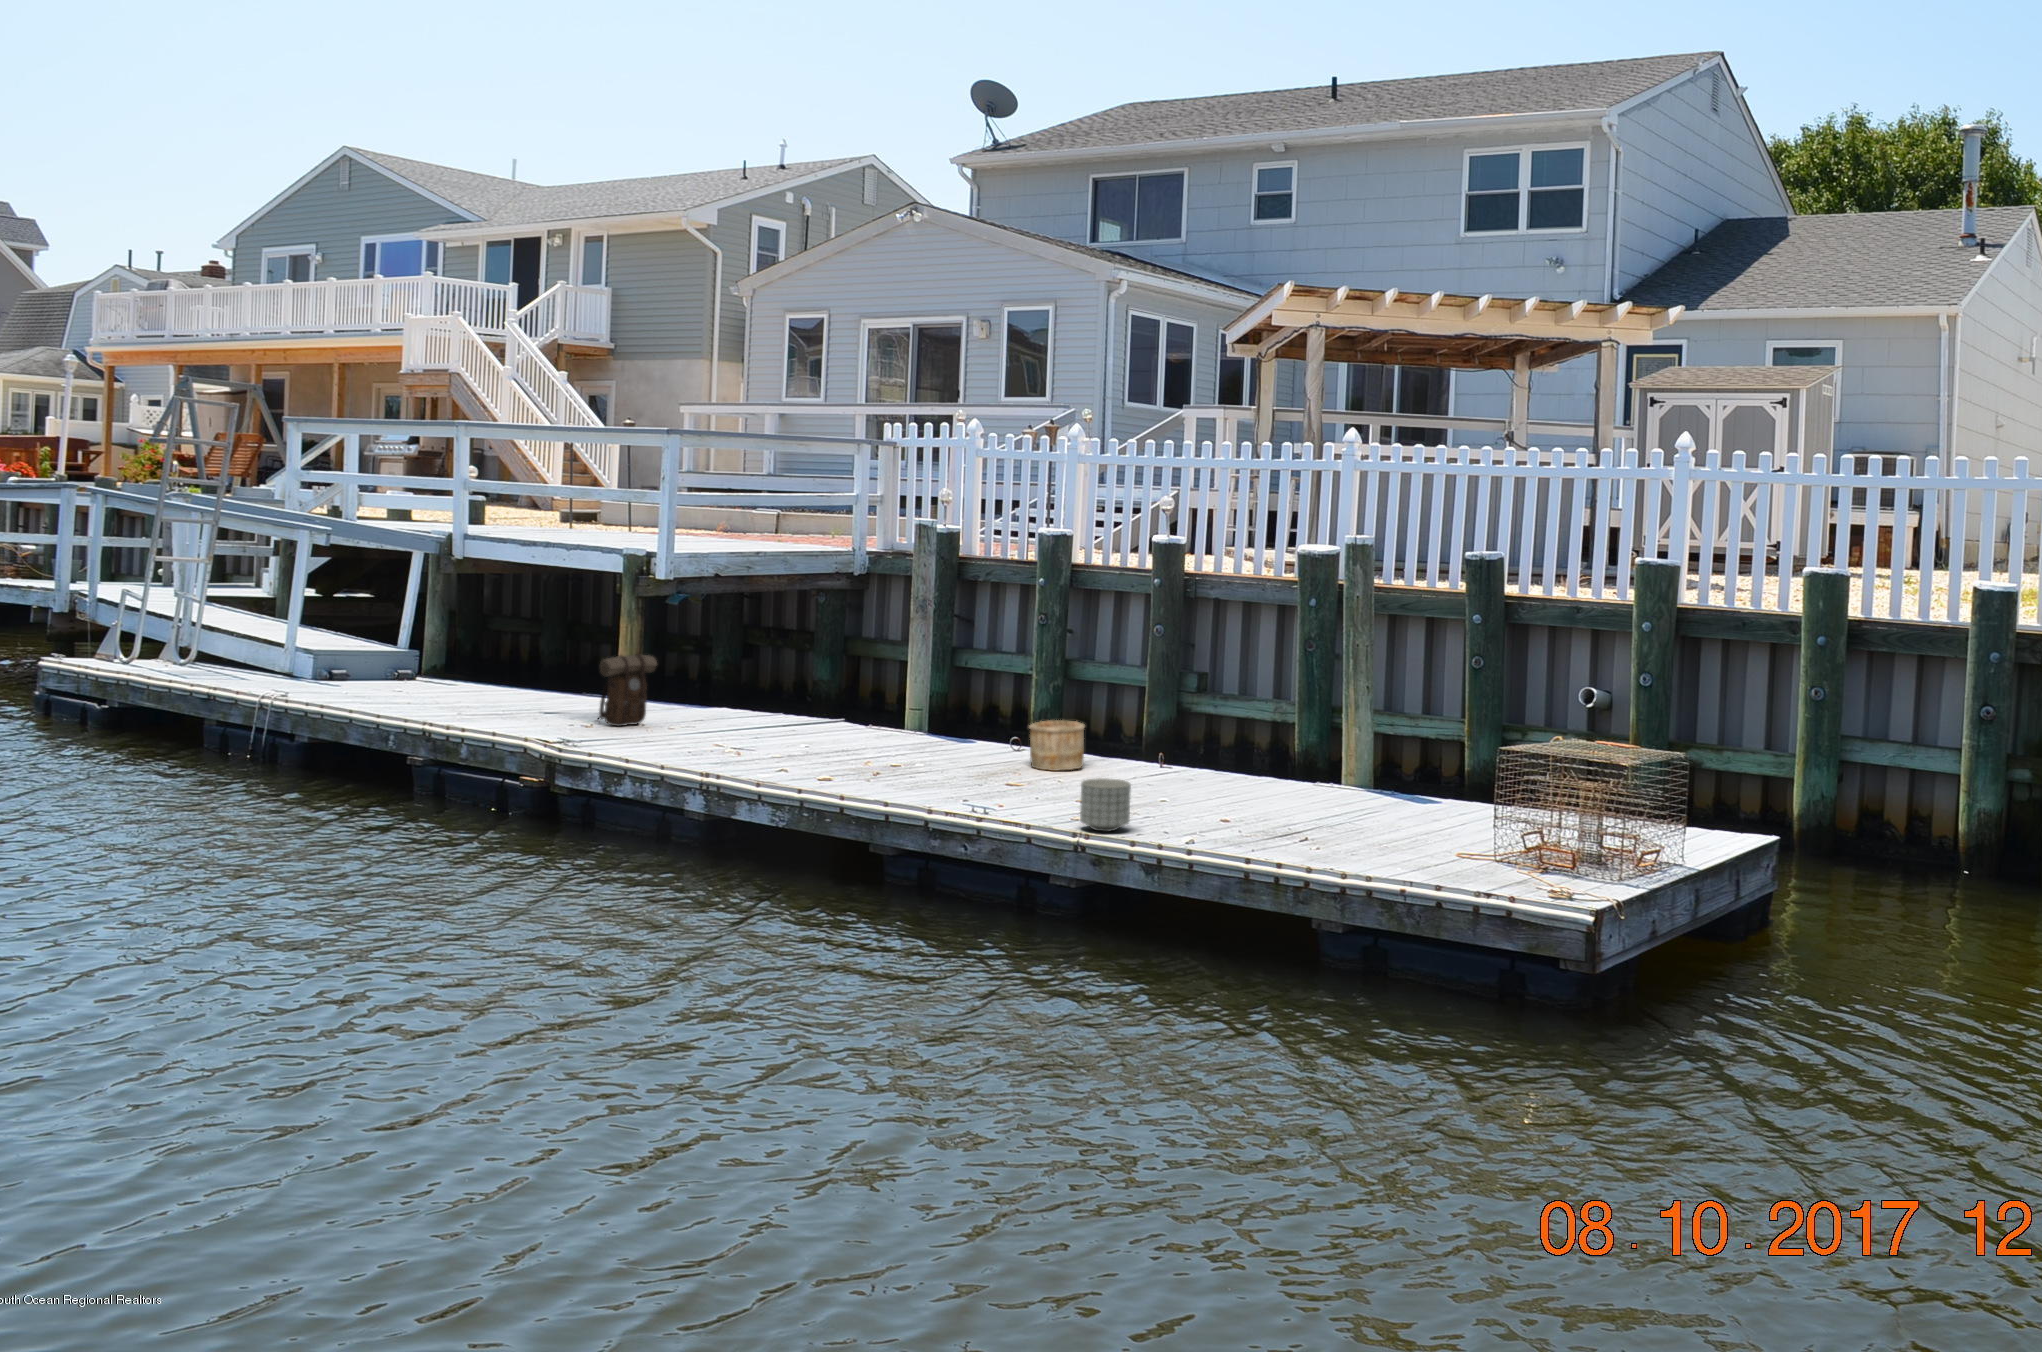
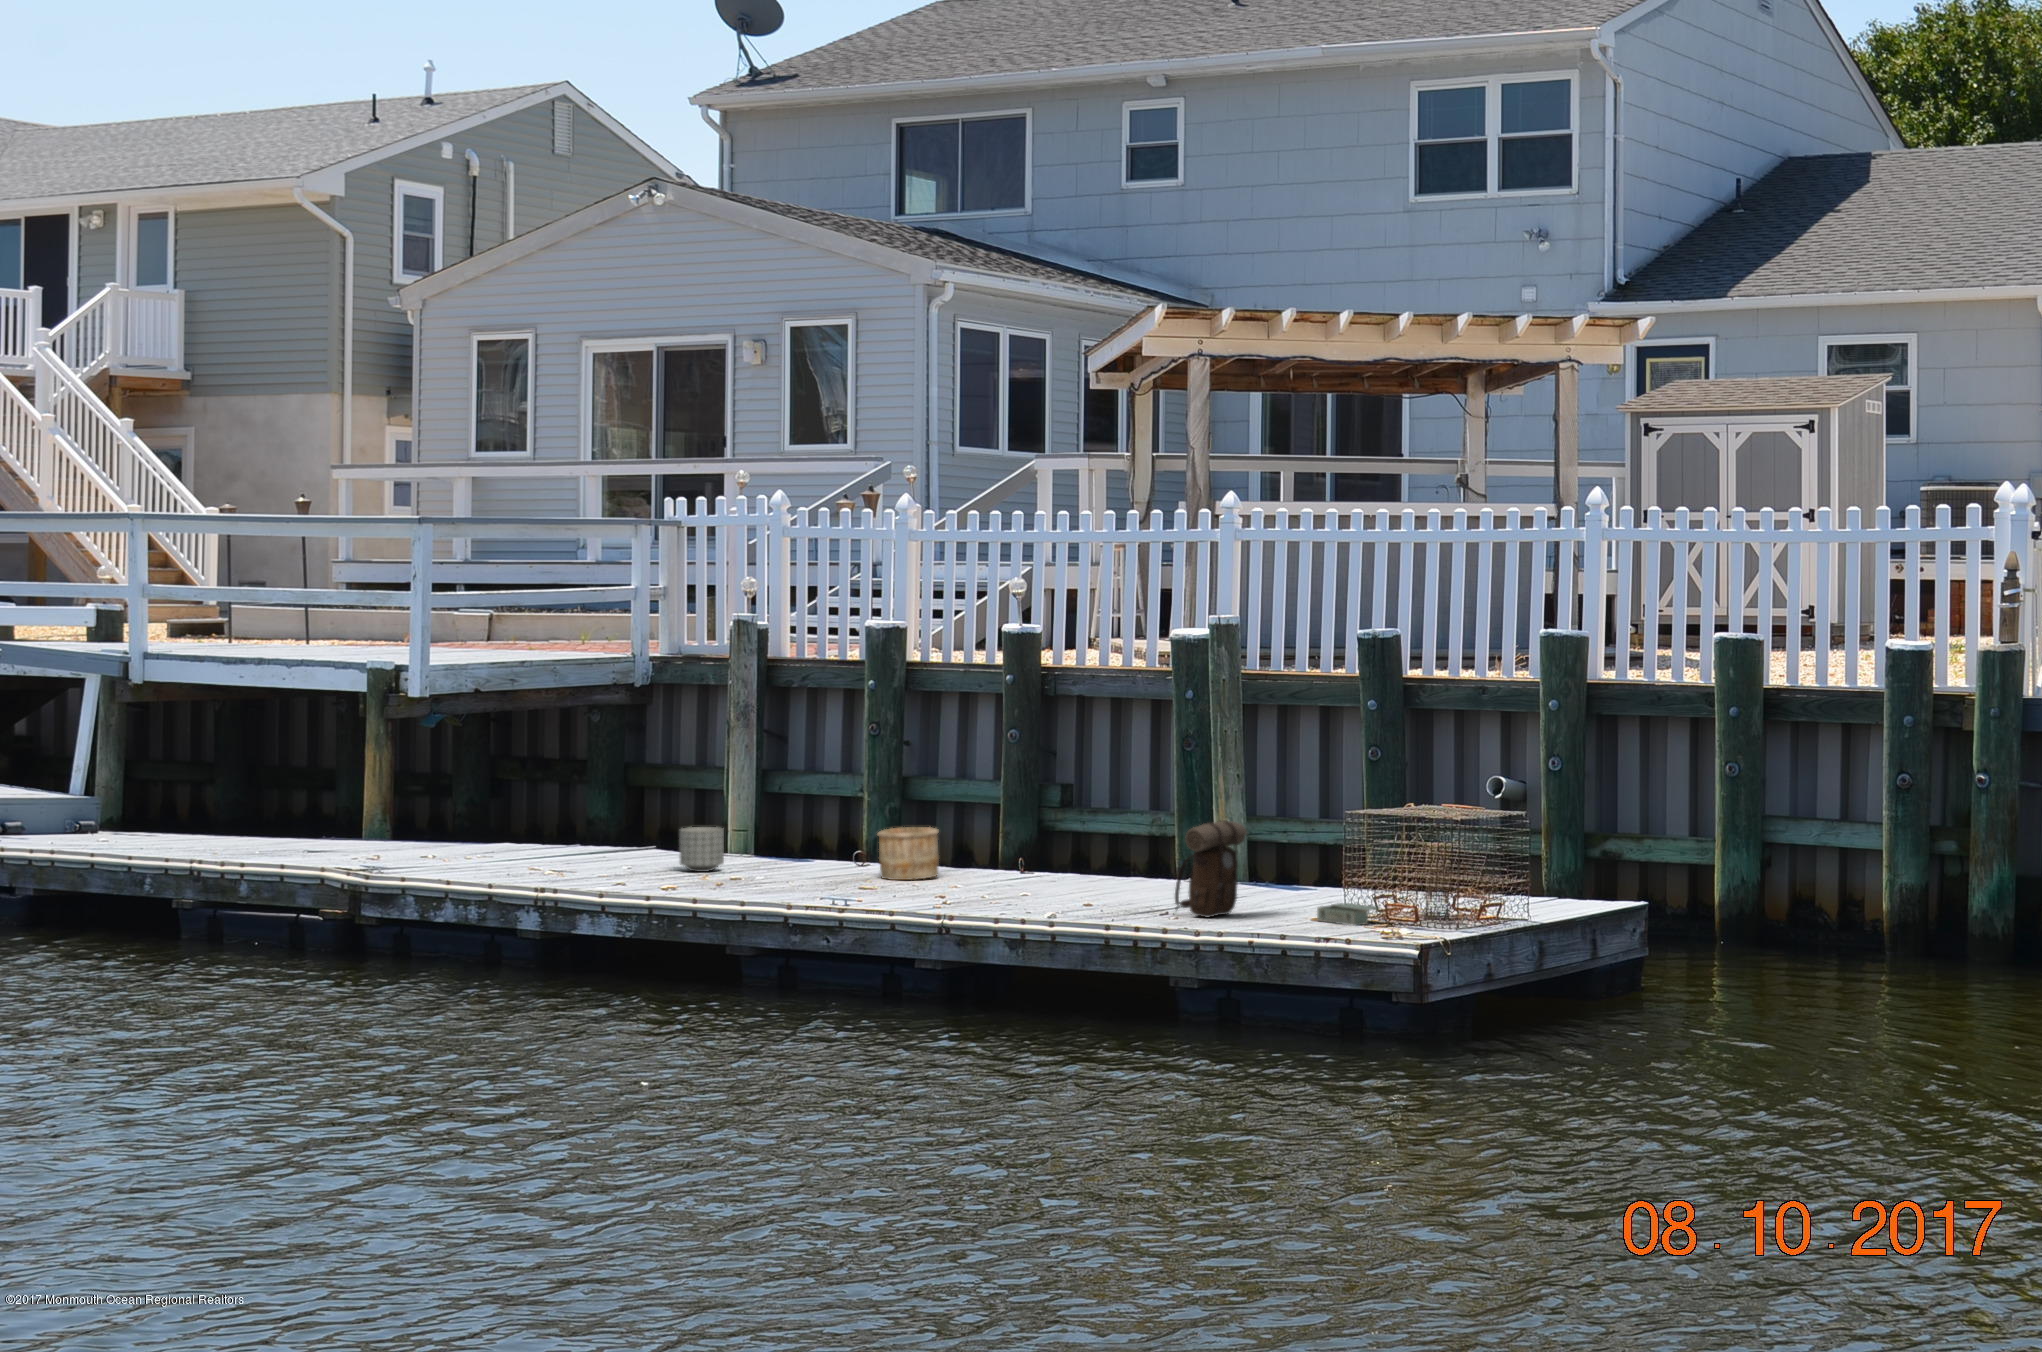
backpack: present [599,654,657,726] -> present [1175,820,1247,917]
planter: present [1080,778,1131,832] -> present [679,827,724,872]
toolbox: none [1456,835,1523,864] -> present [1317,903,1379,925]

